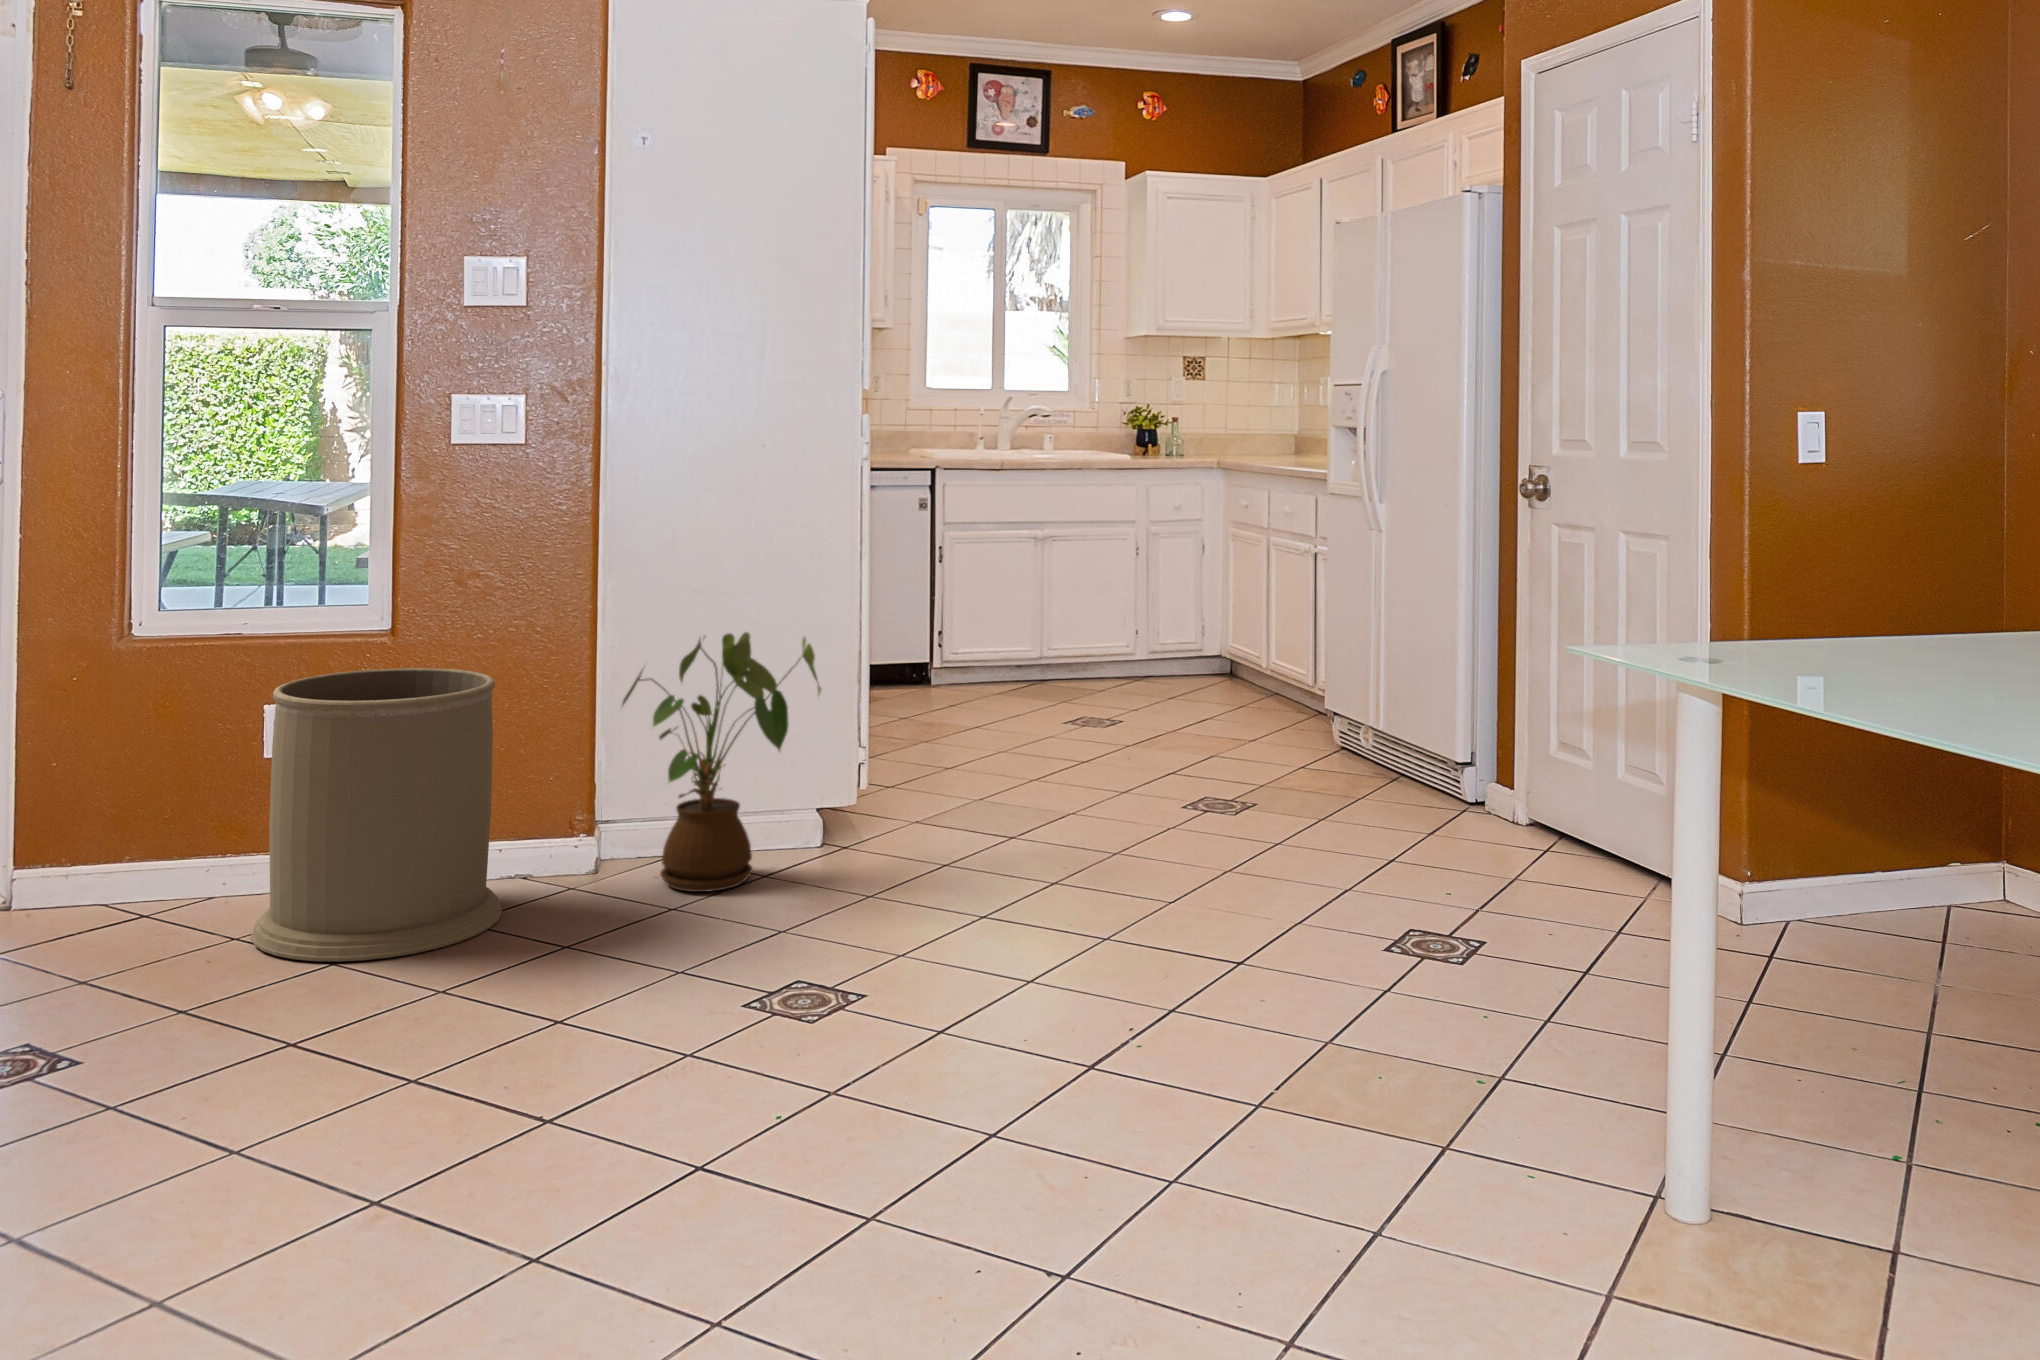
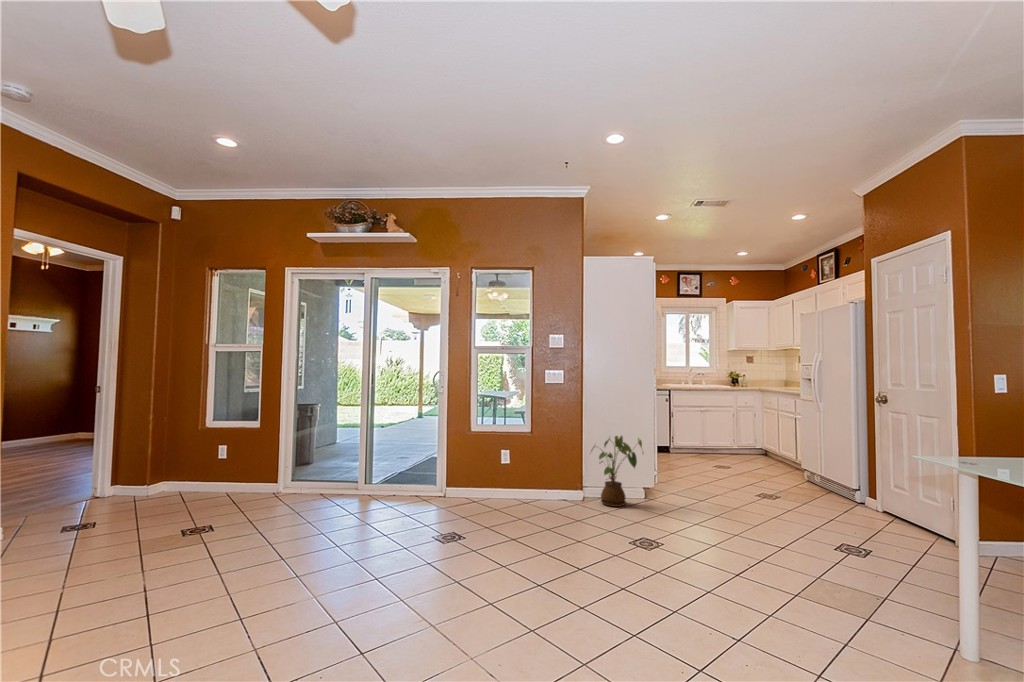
trash can: present [251,668,502,962] -> none [502,441,561,515]

